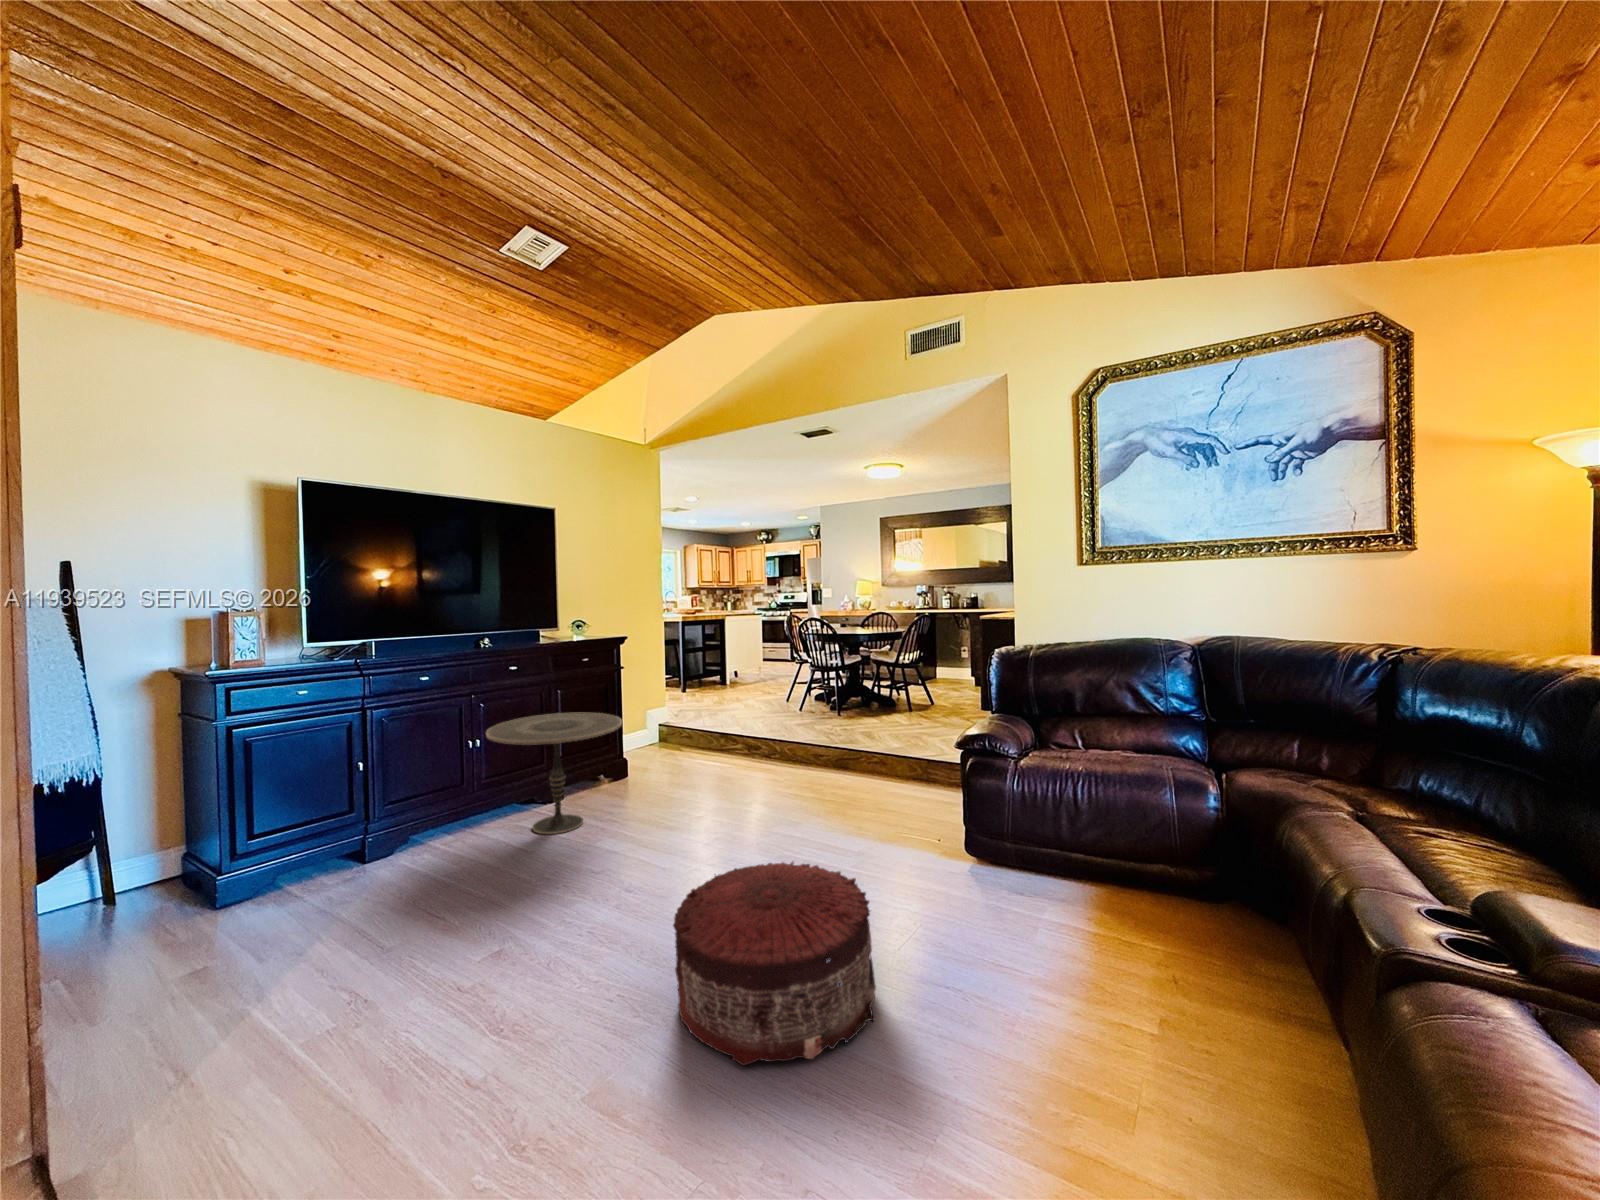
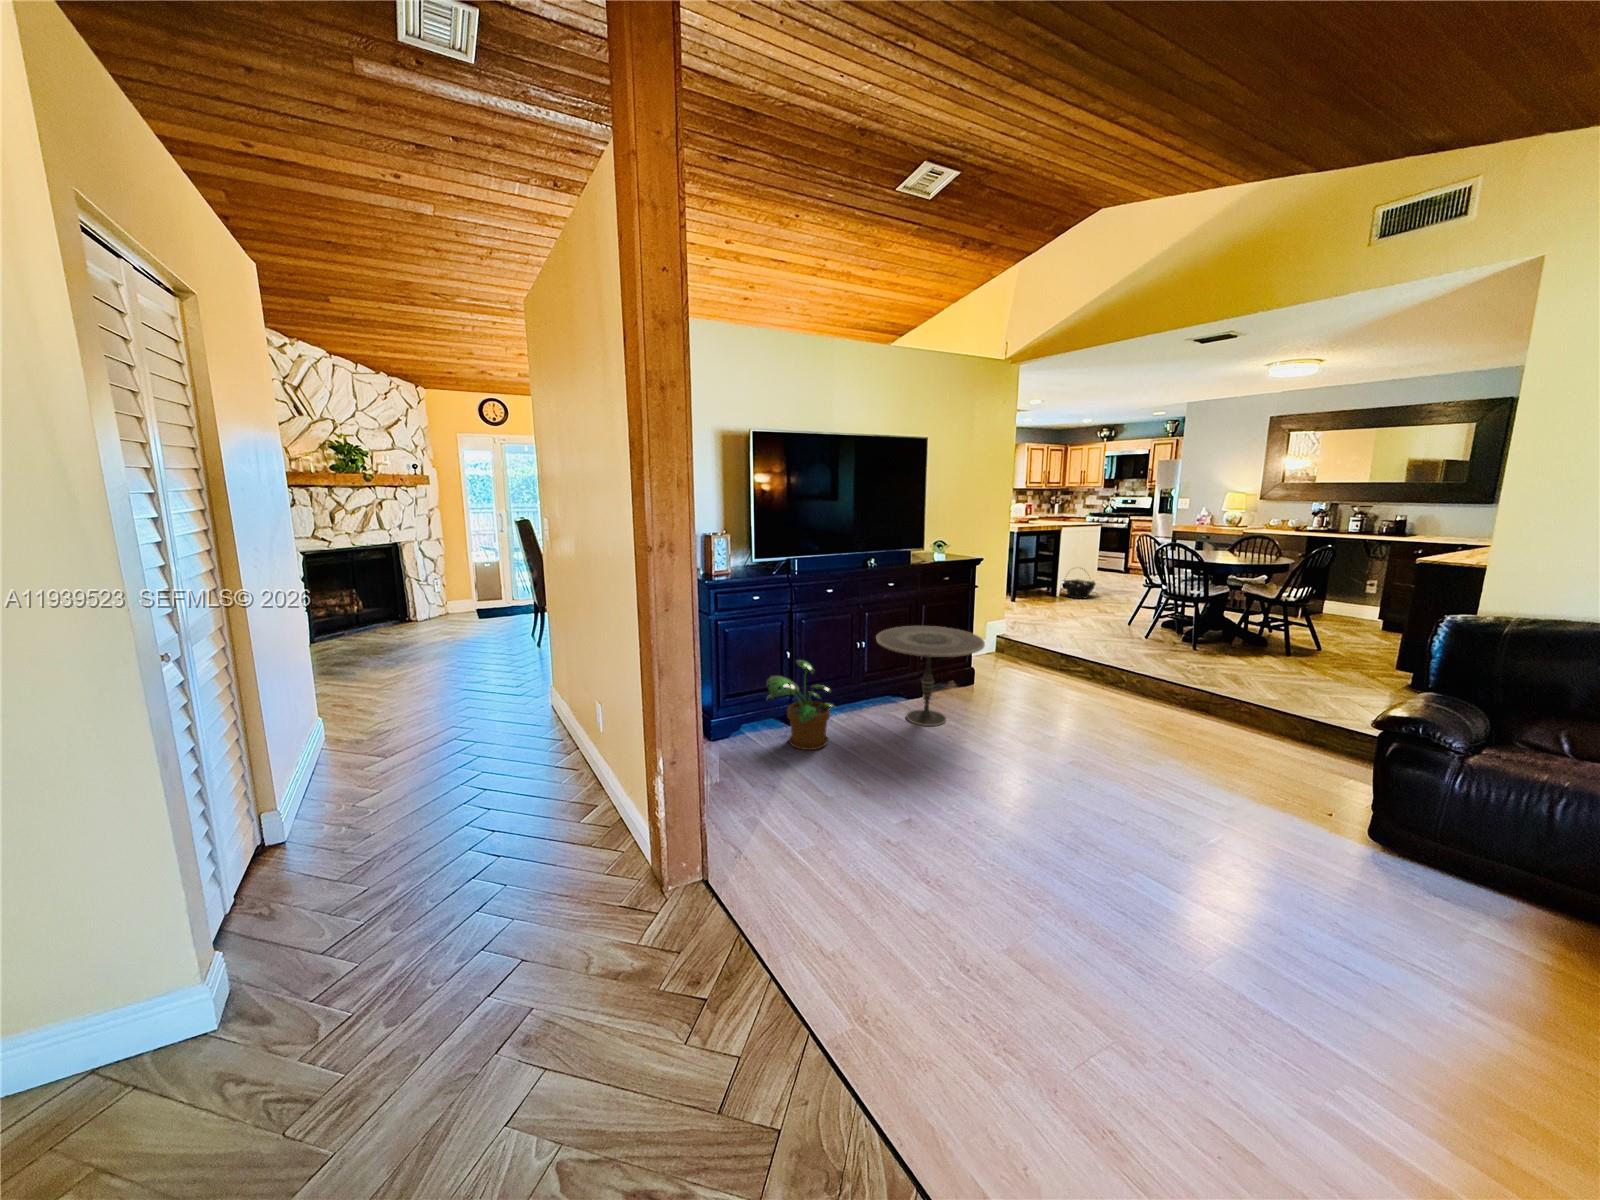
basket: none [731,654,762,685] -> present [1063,579,1096,599]
potted plant: none [283,772,420,900] -> present [766,660,835,750]
pouf: present [673,861,876,1065] -> none [1061,800,1263,976]

